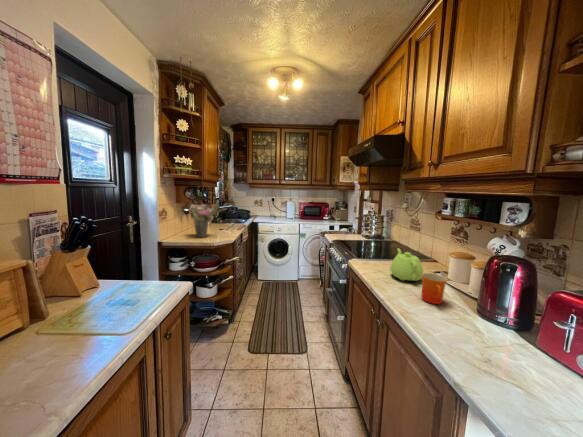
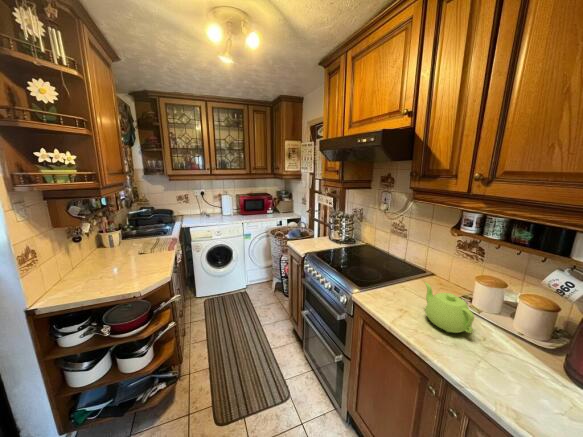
flower bouquet: present [189,204,214,237] -> none [80,226,131,282]
mug: present [421,273,448,304] -> none [503,336,556,384]

